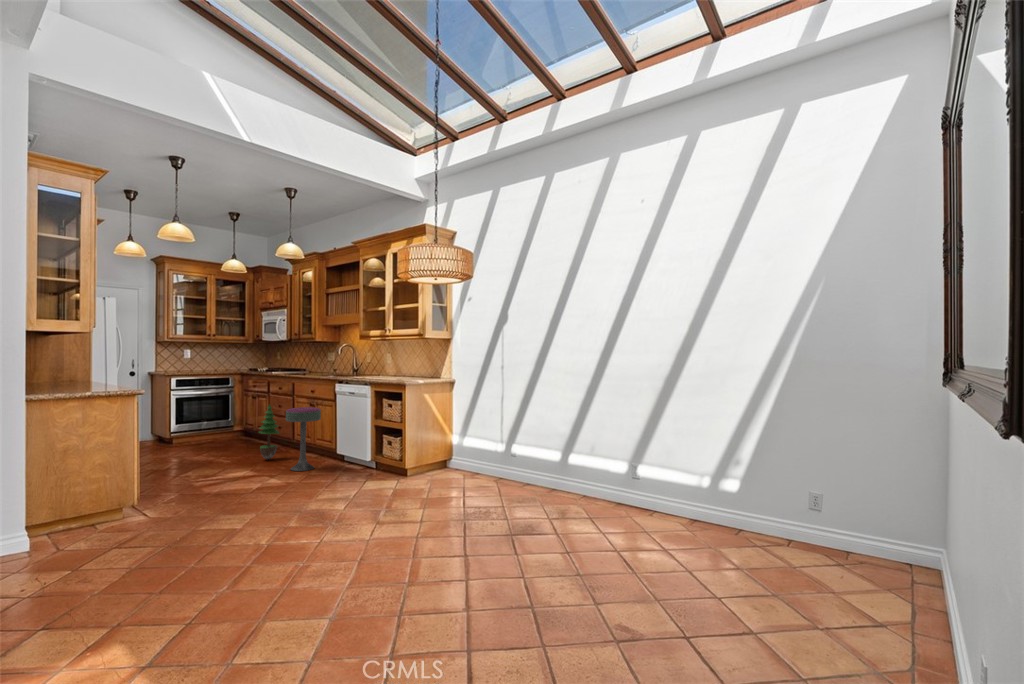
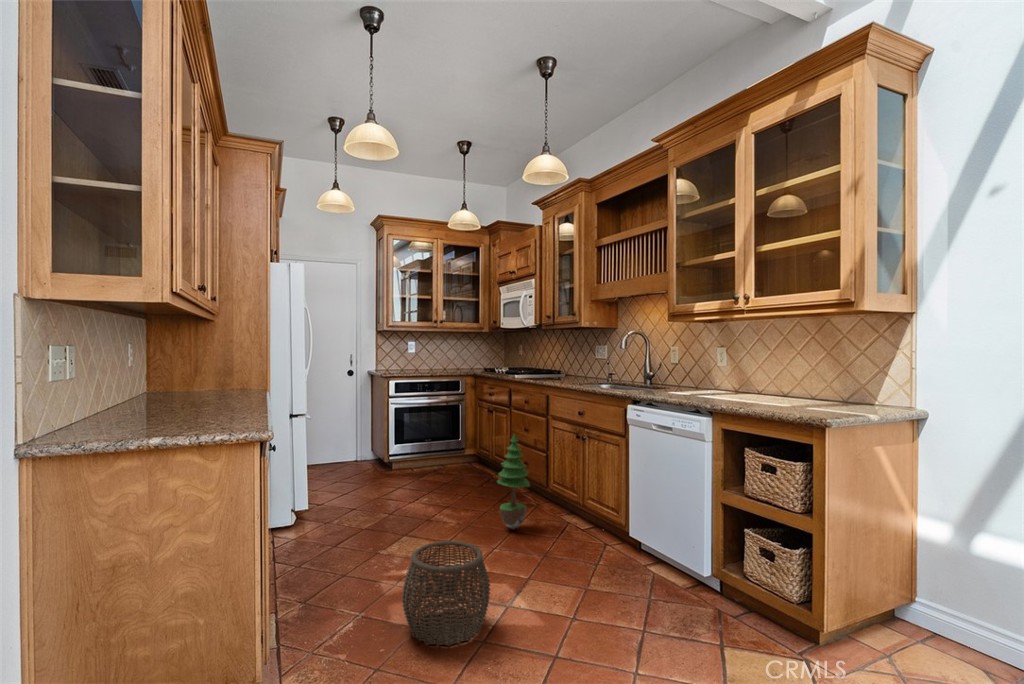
bar stool: present [286,407,321,471] -> none [544,449,608,579]
woven basket: none [206,450,255,494] -> present [402,541,490,646]

